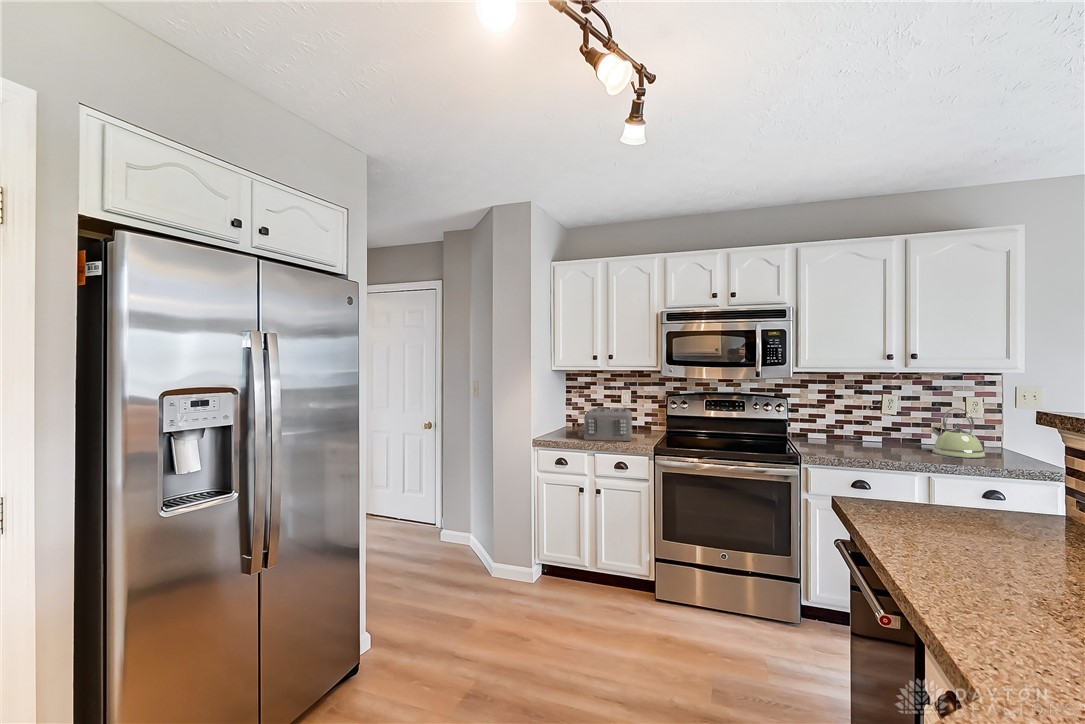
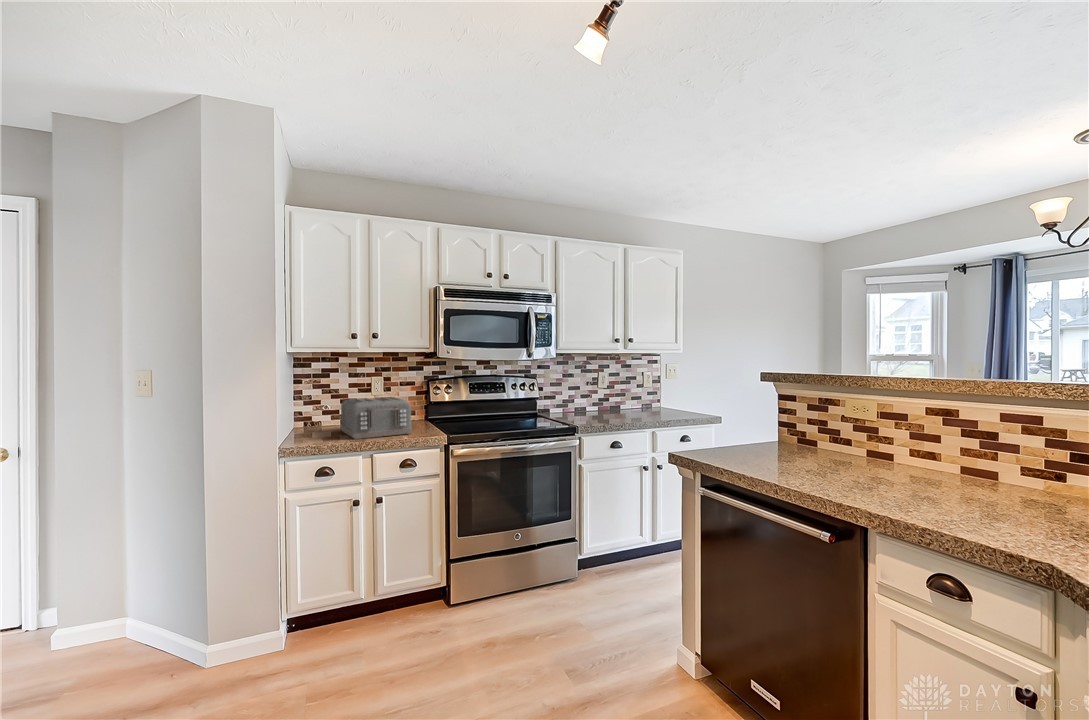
kettle: present [931,408,985,458] -> none [635,379,669,416]

